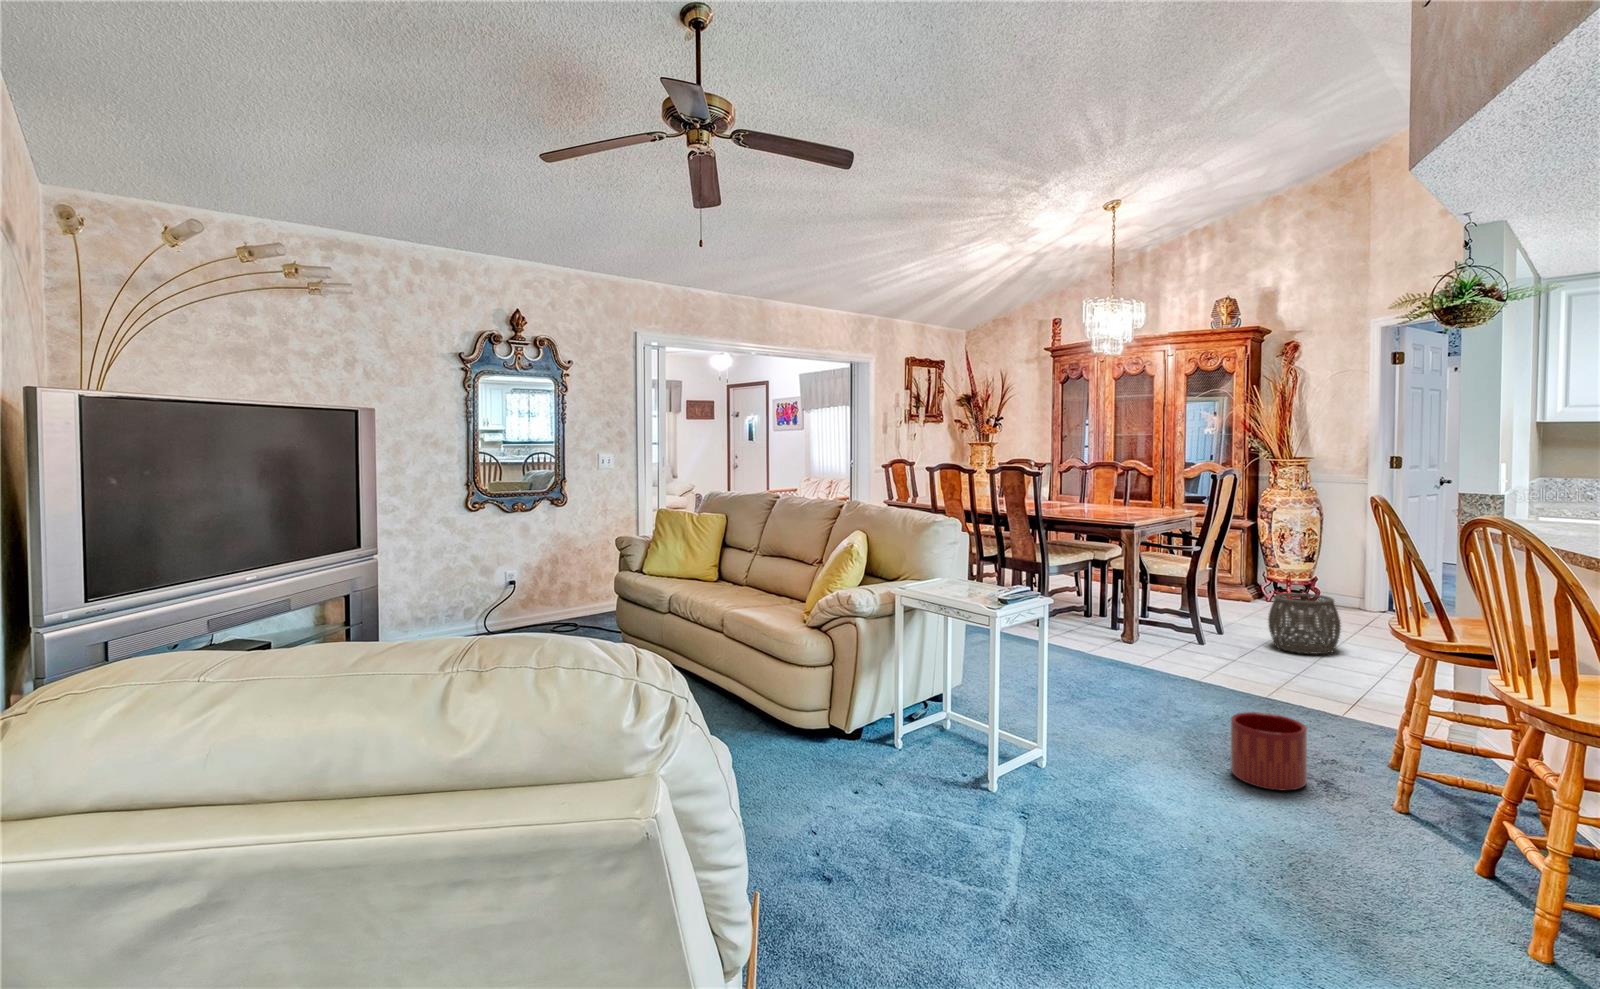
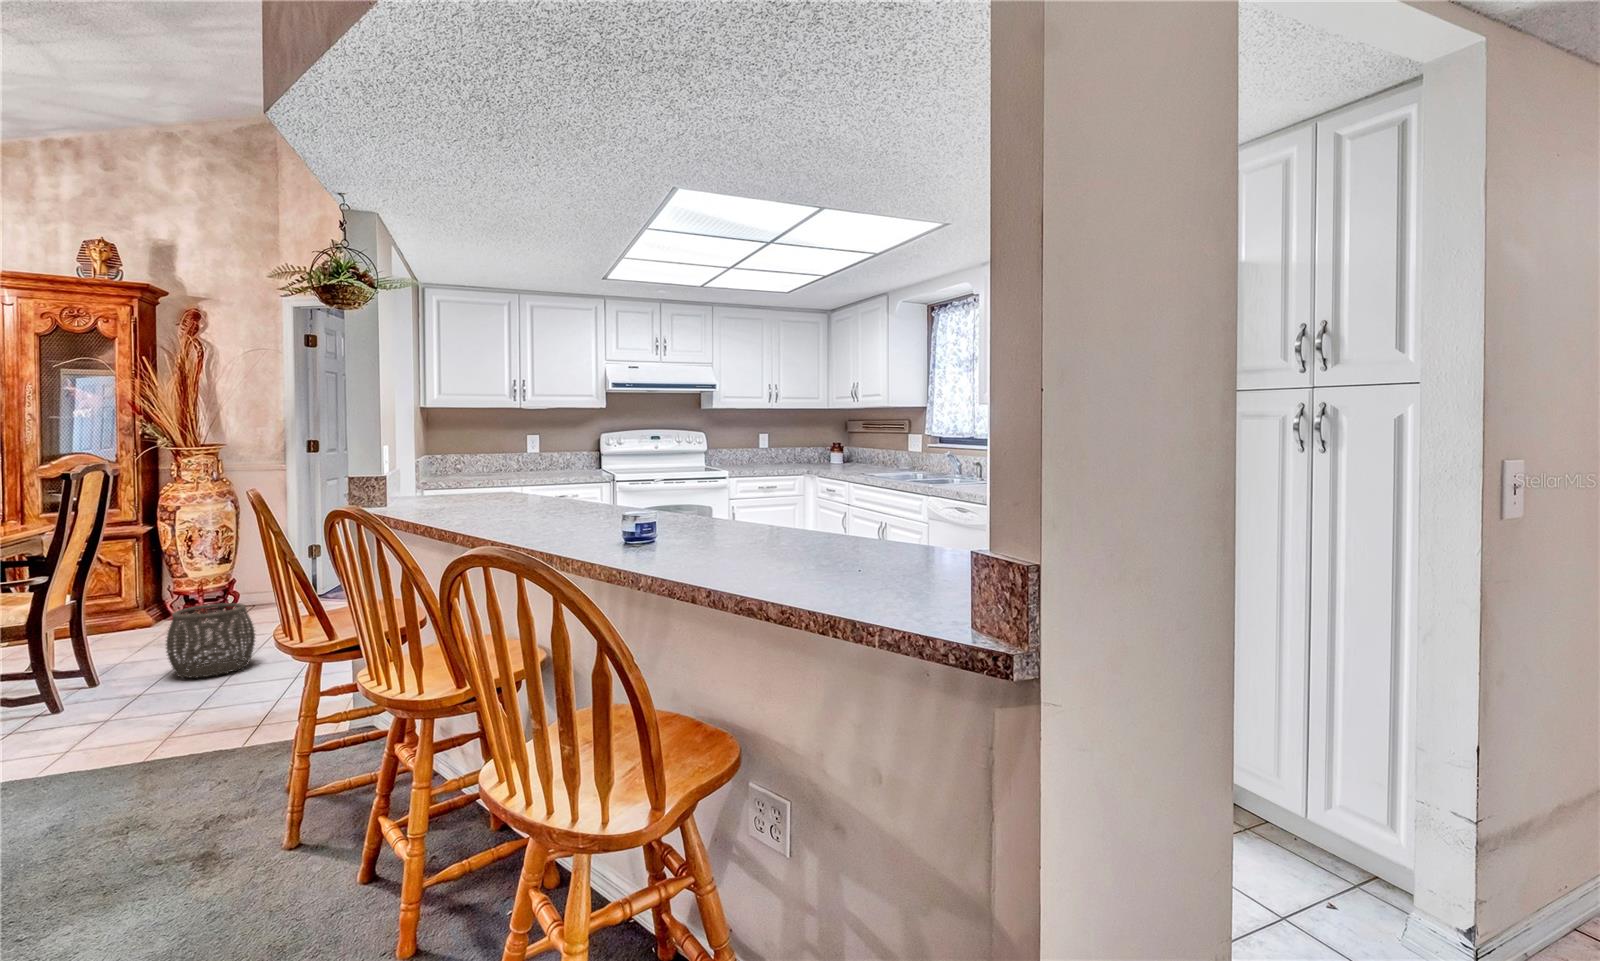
planter: present [1231,712,1307,791] -> none [68,777,187,892]

